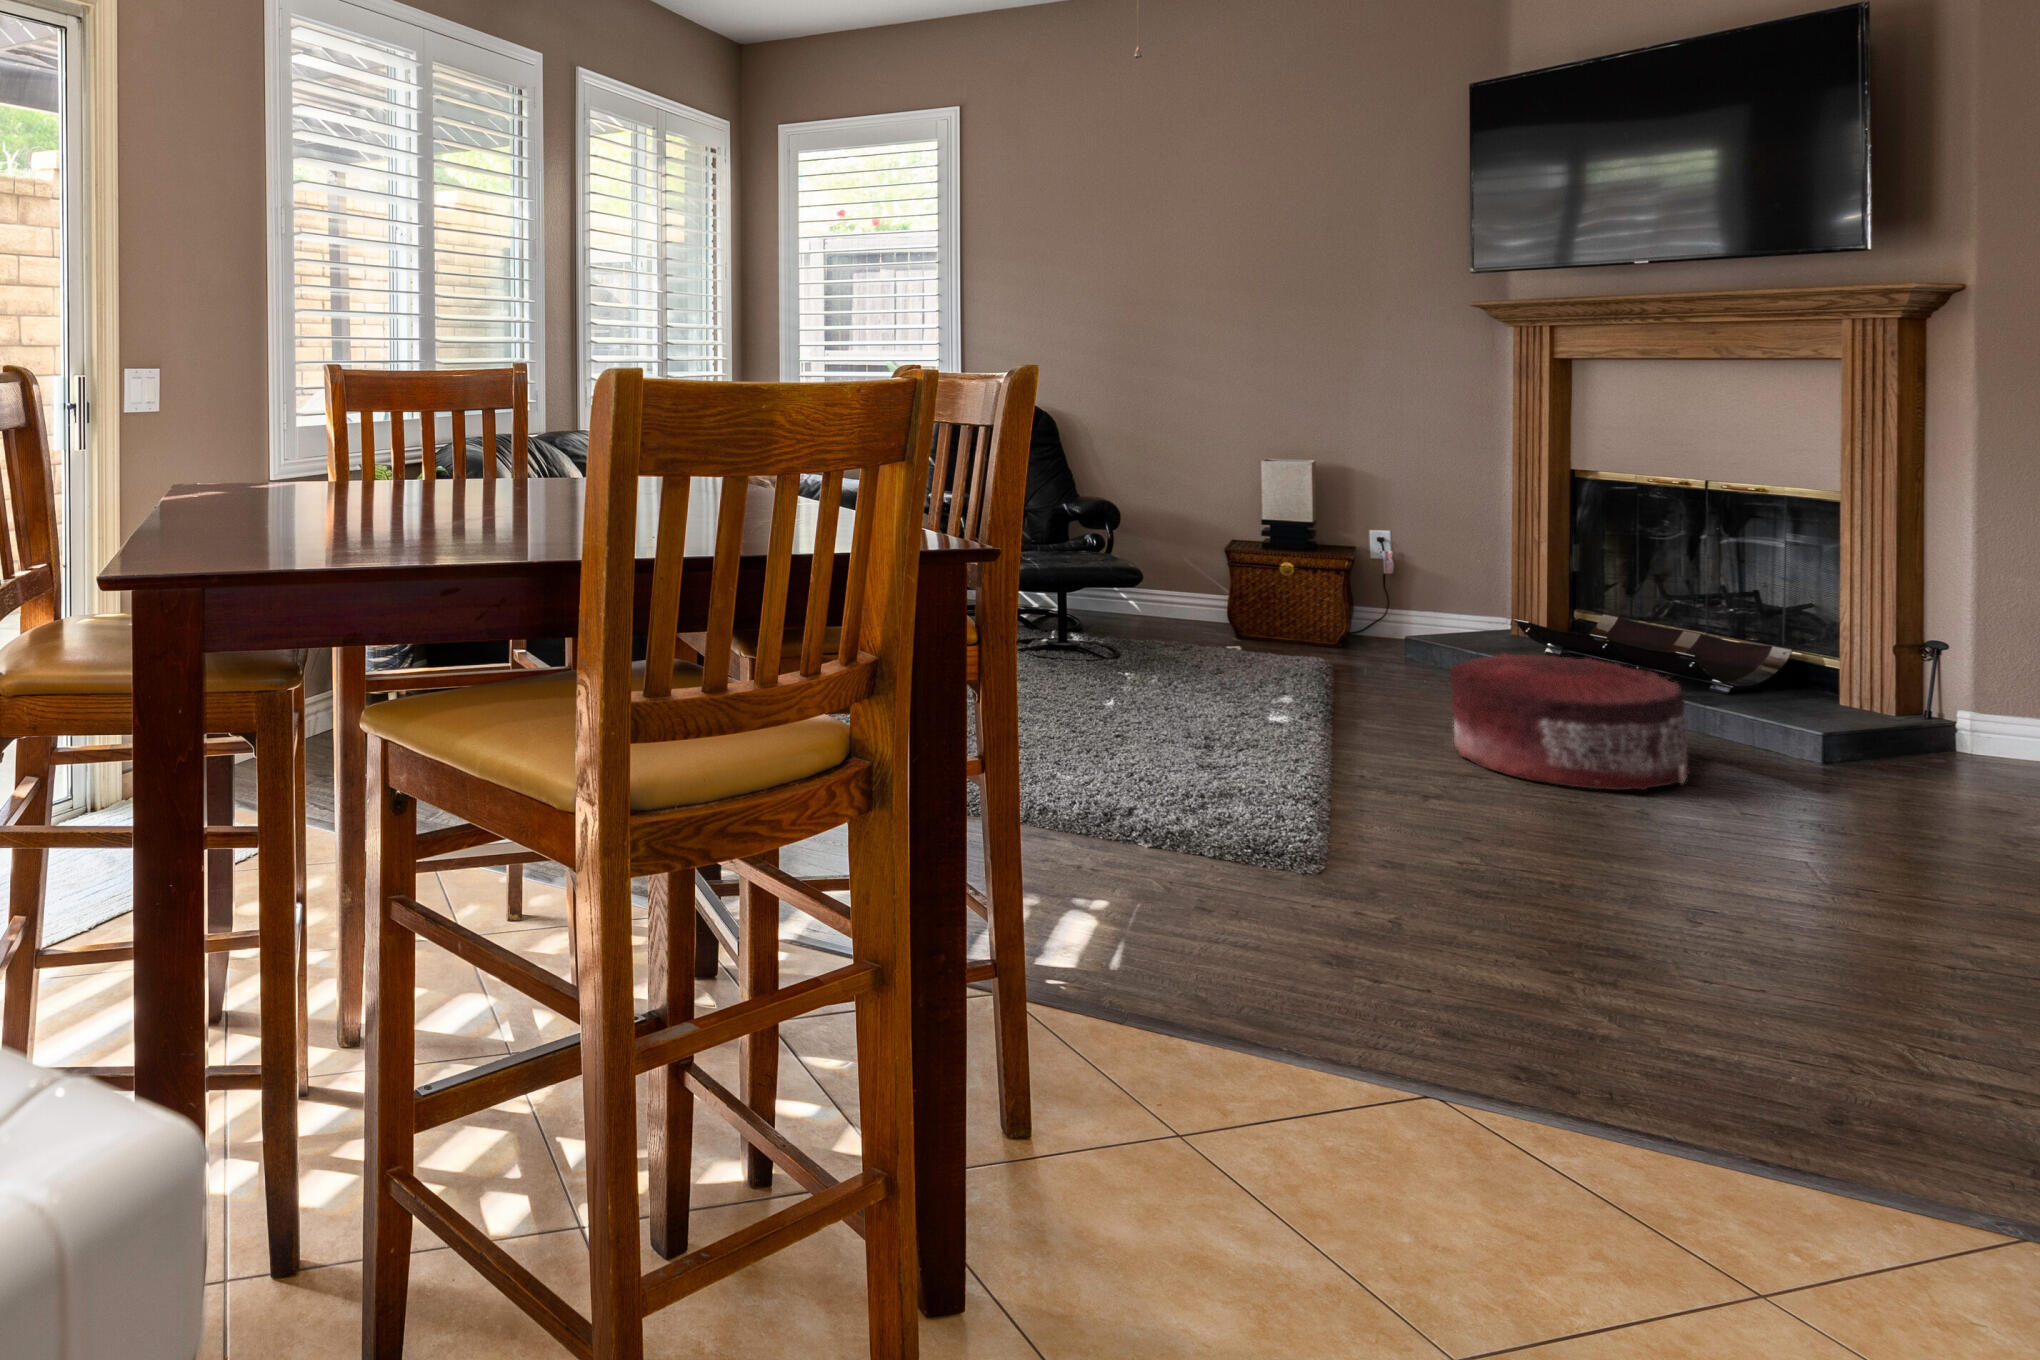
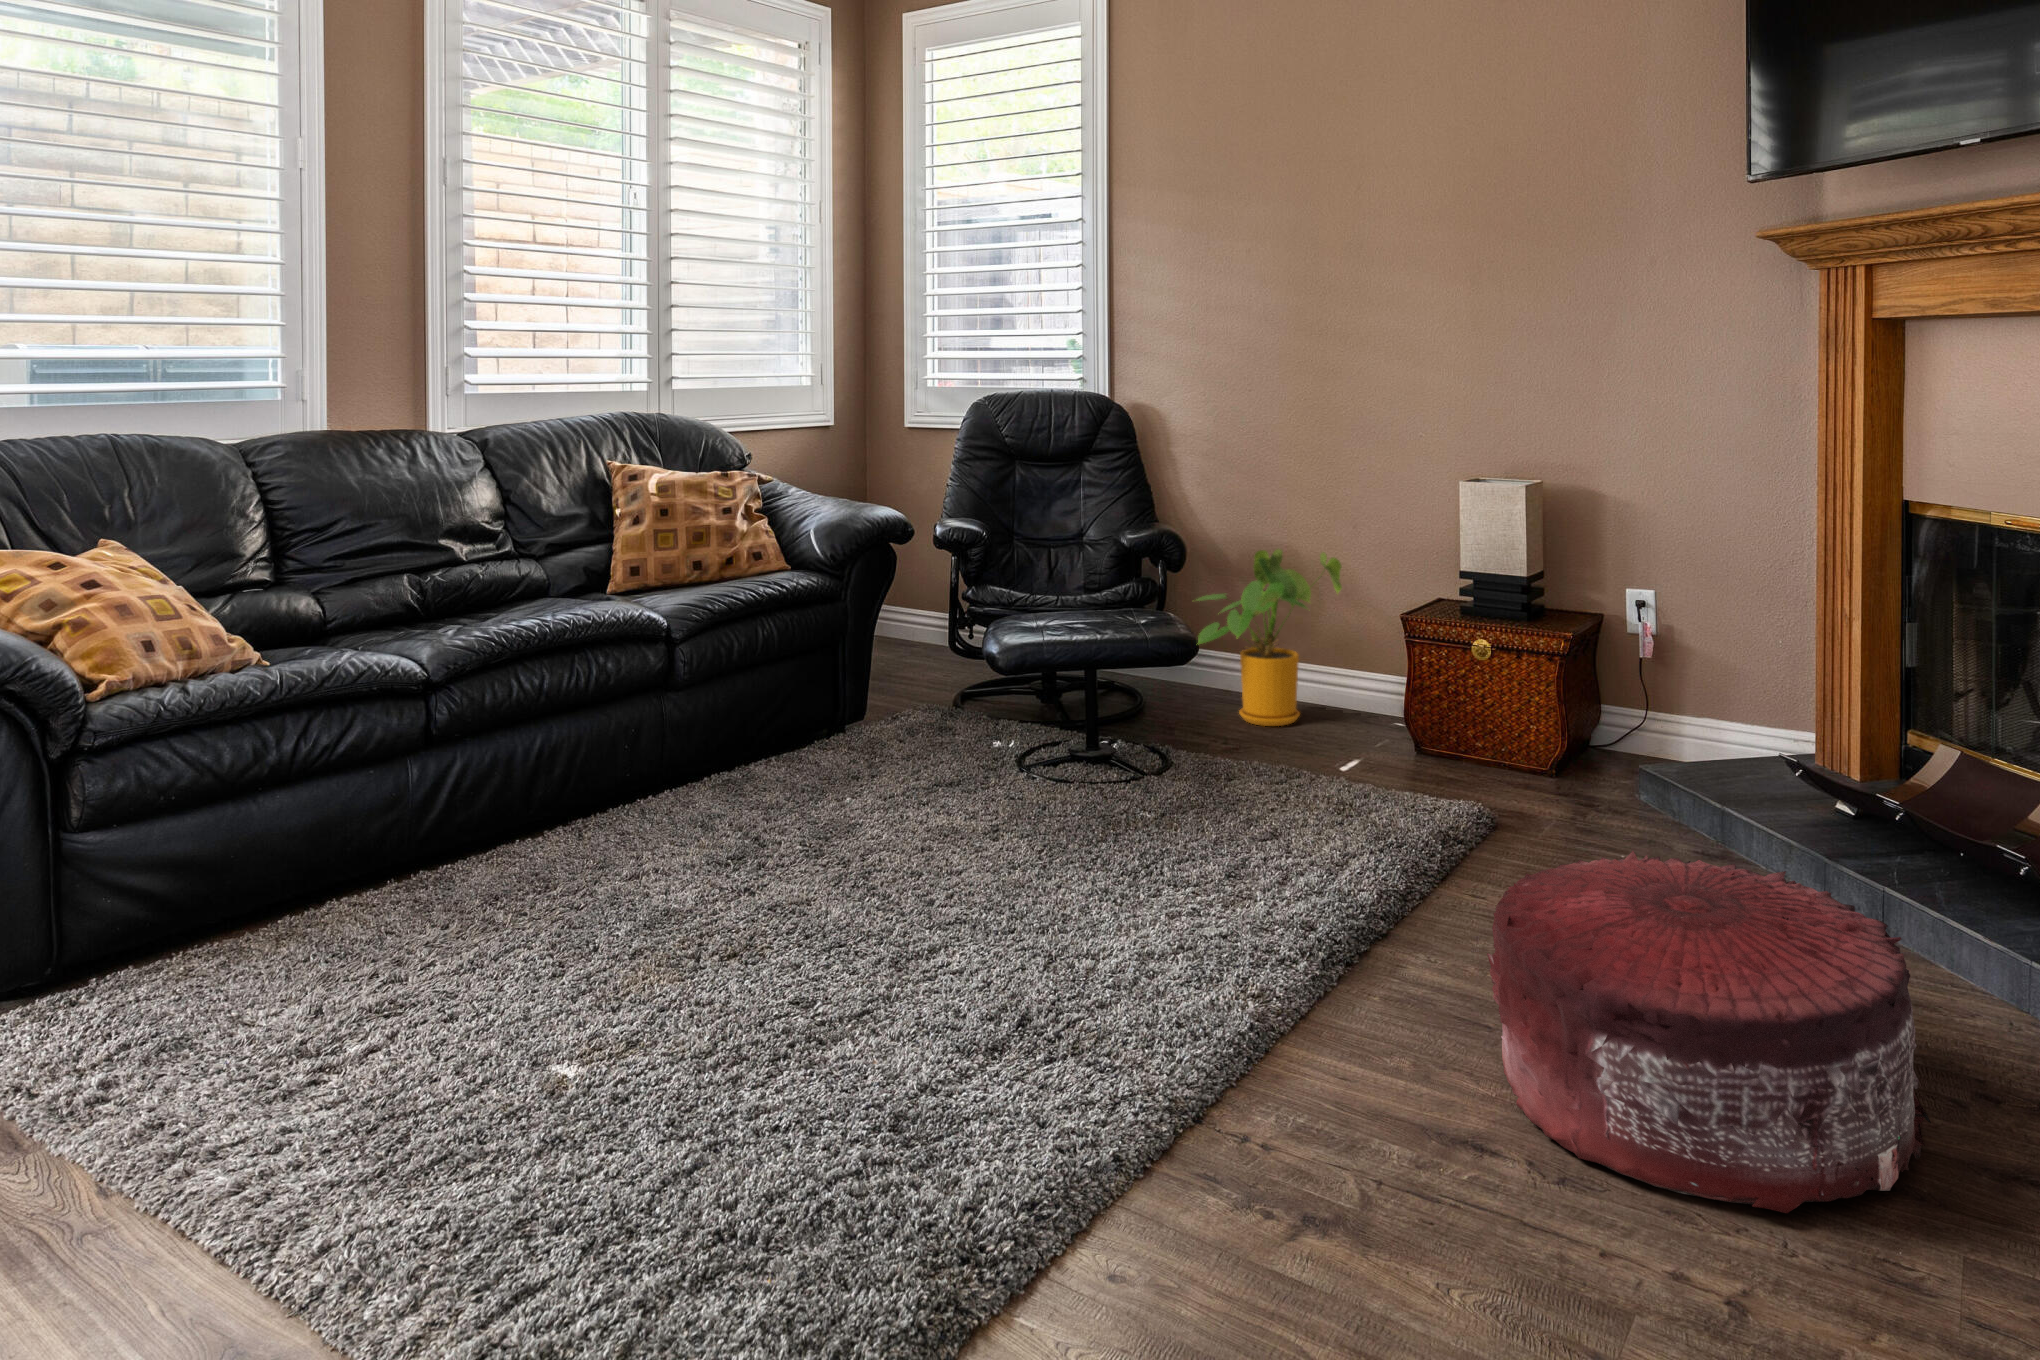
house plant: none [1065,510,1159,628] -> present [1197,549,1342,726]

